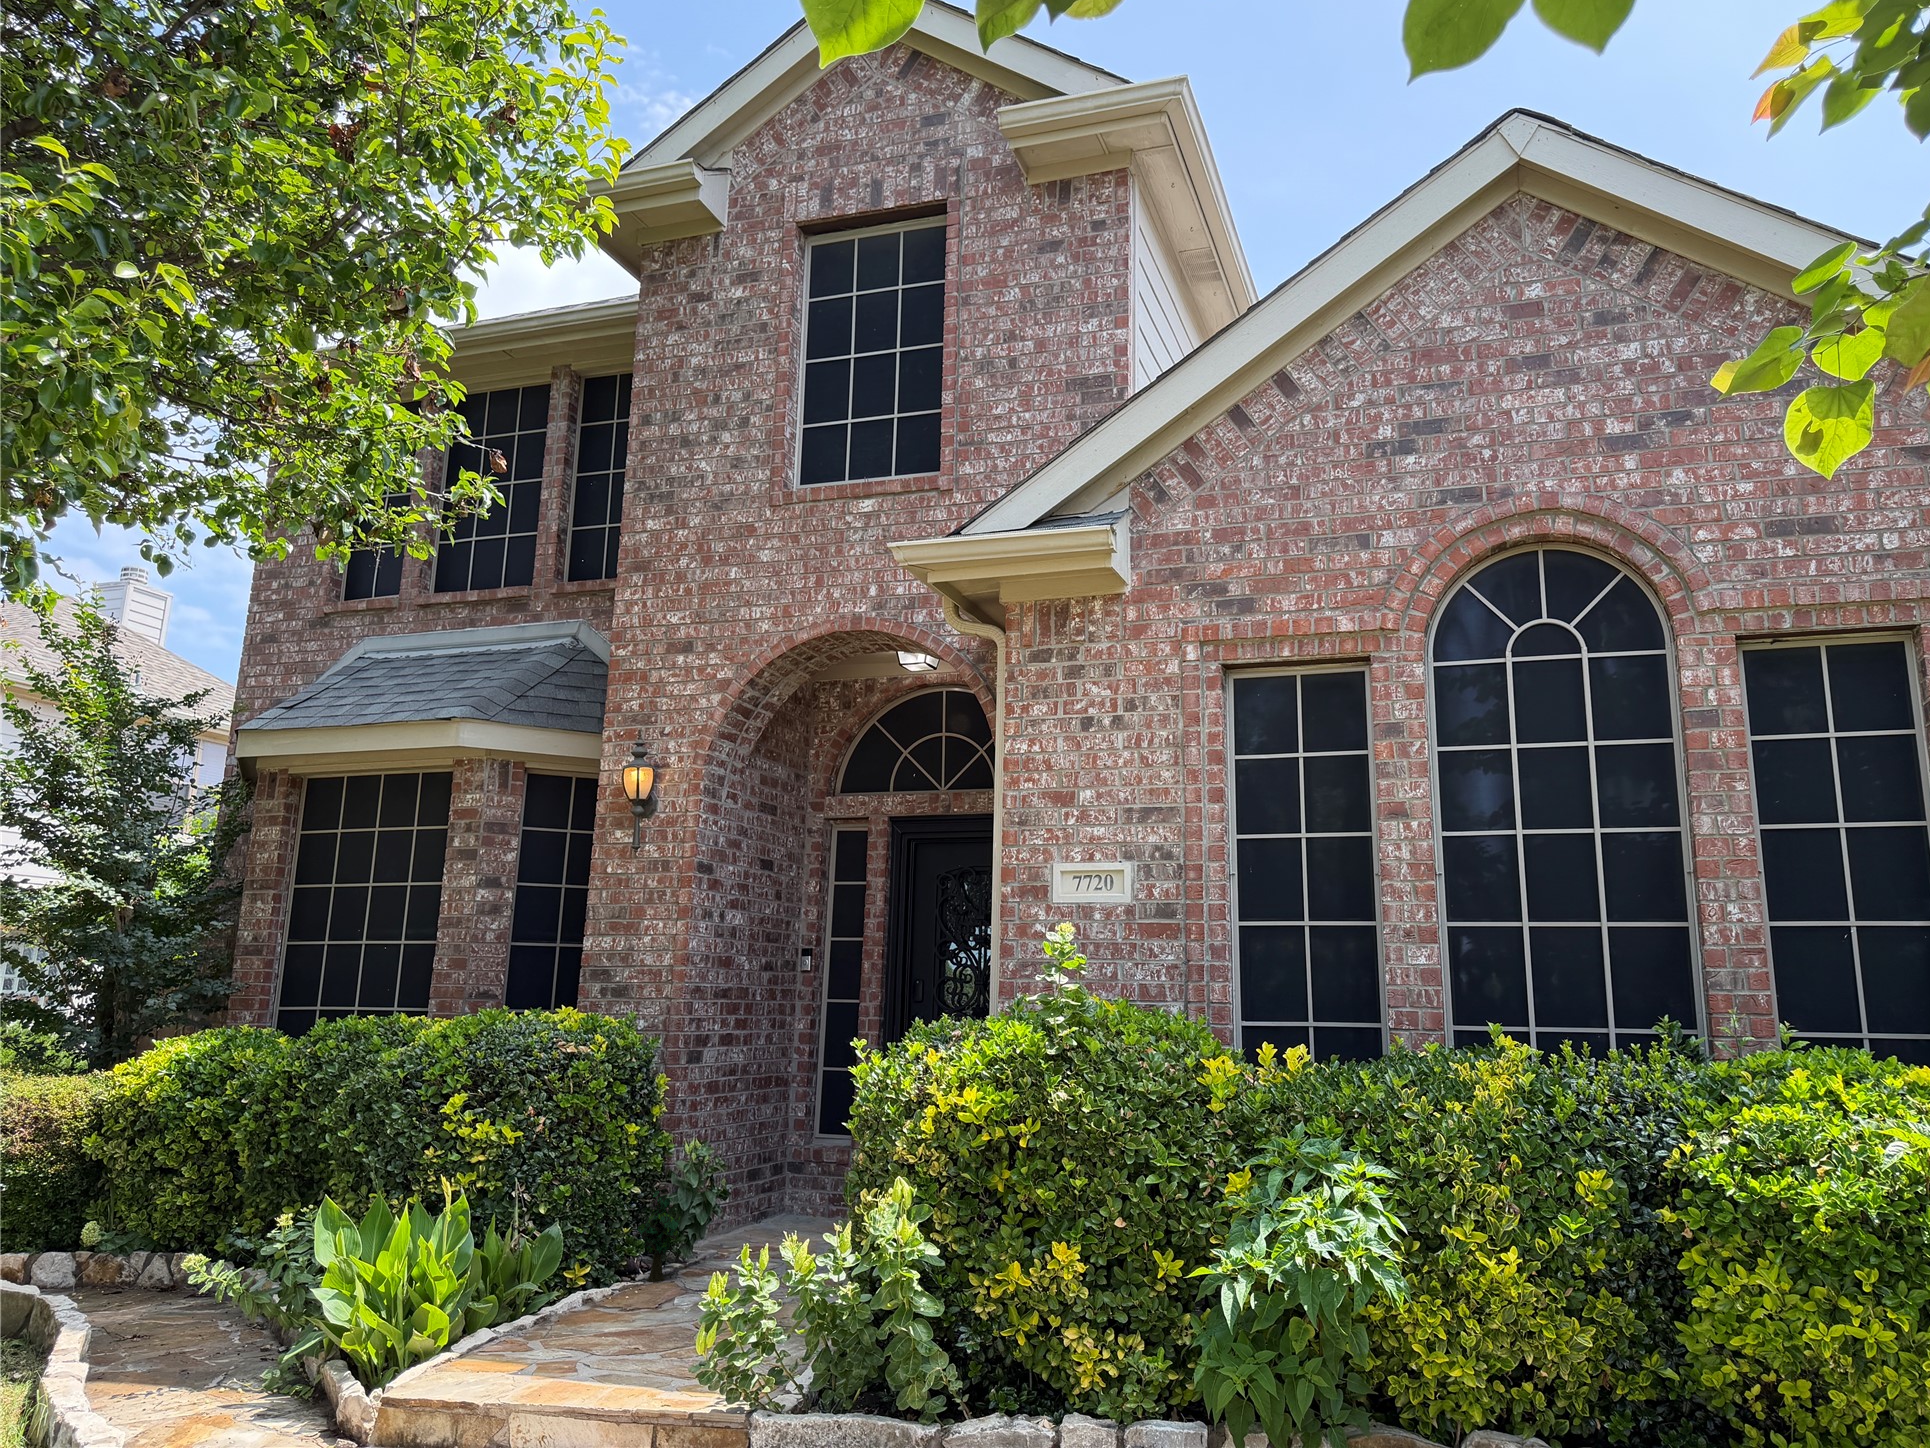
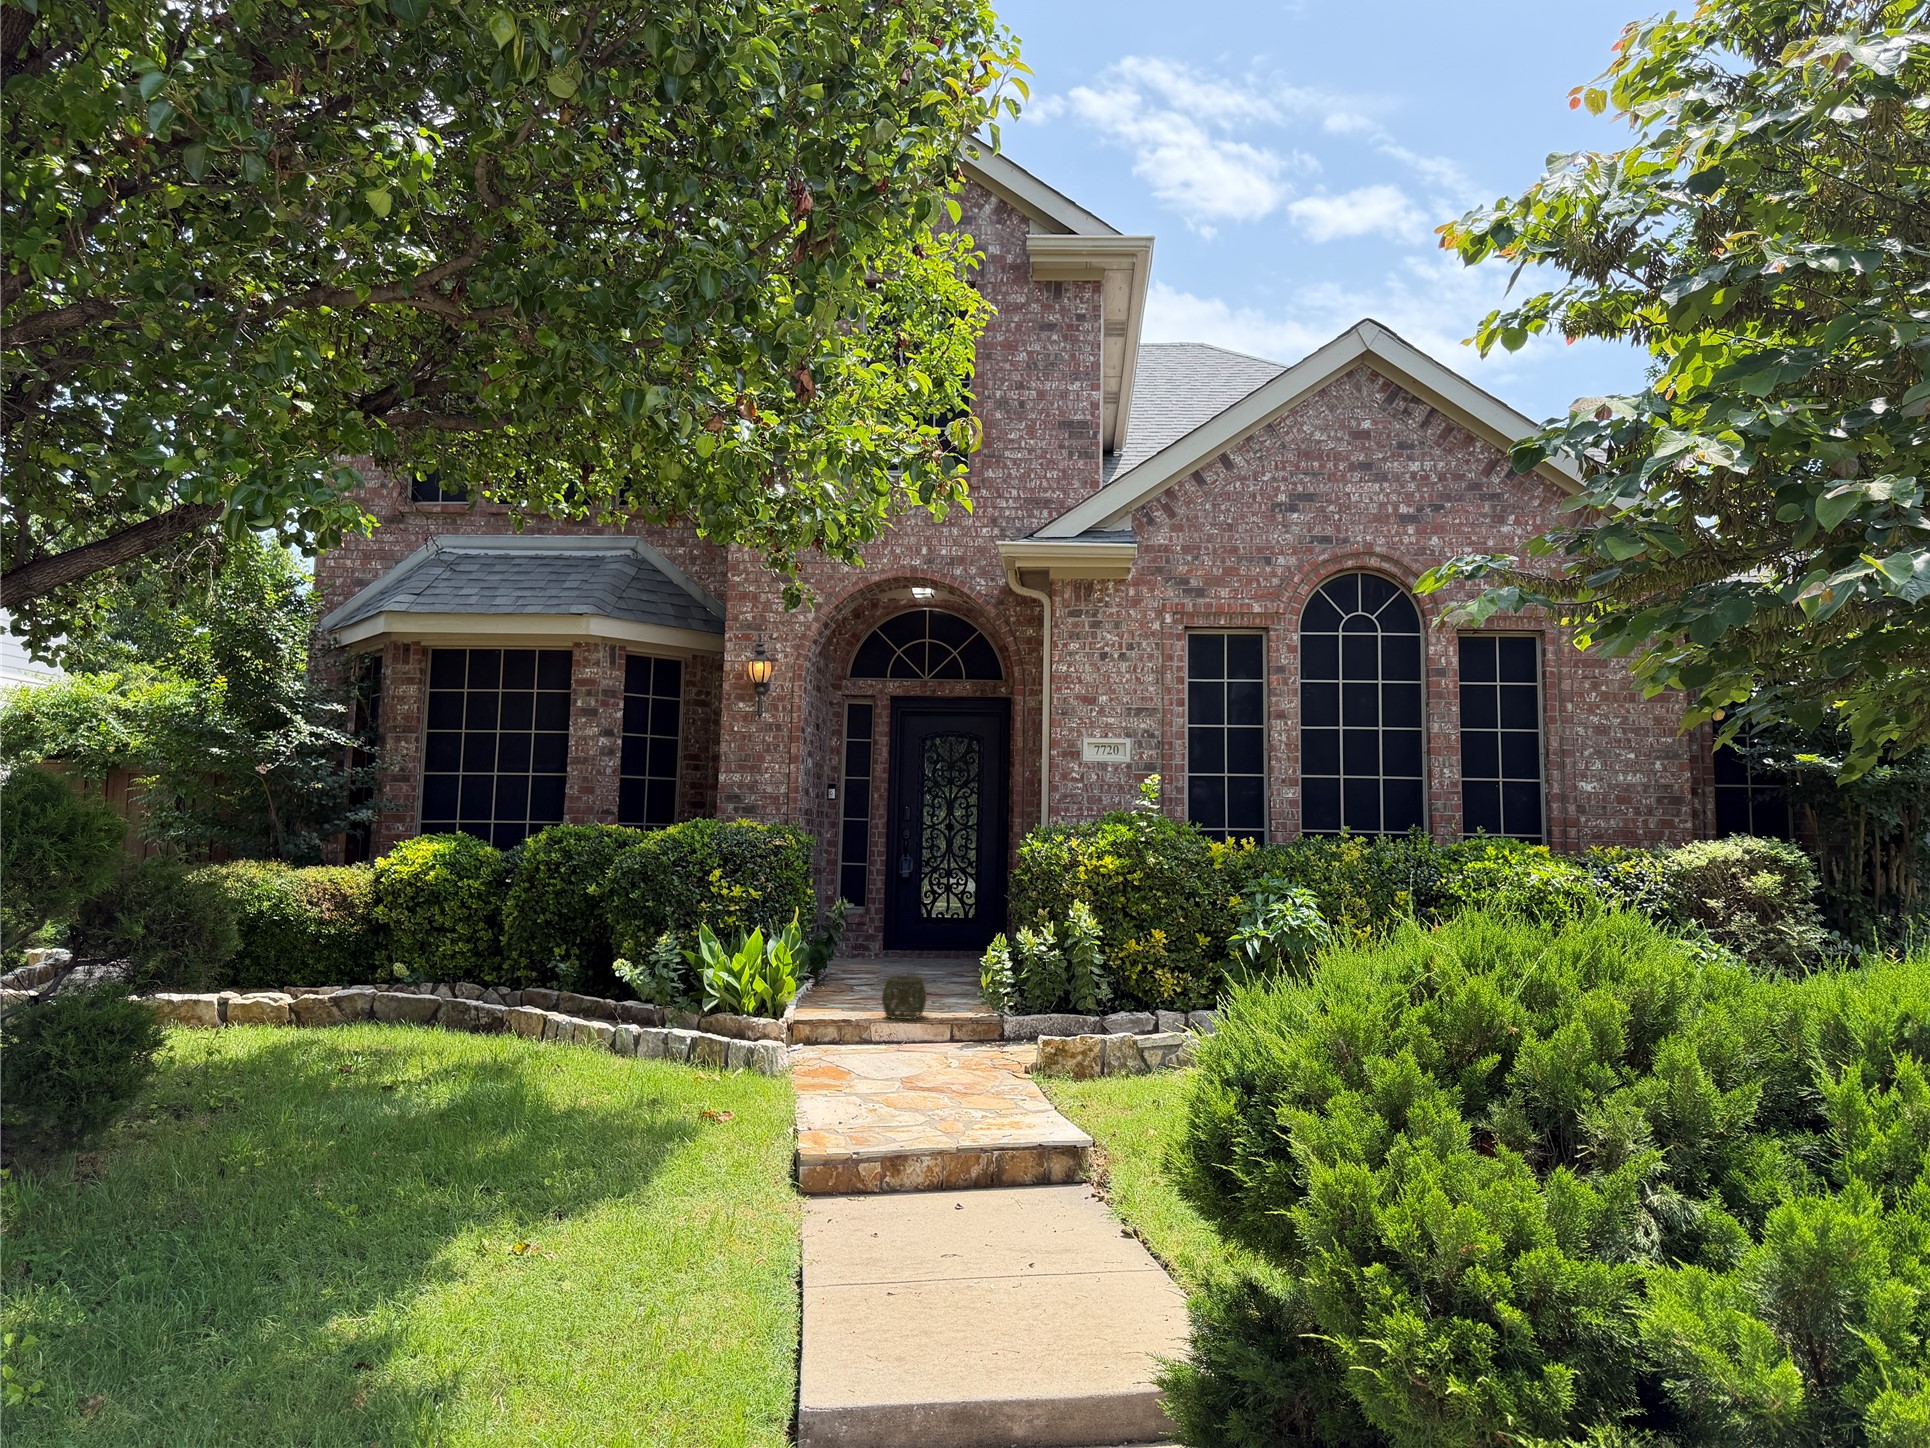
woven basket: none [589,1302,674,1394] -> present [882,976,926,1019]

